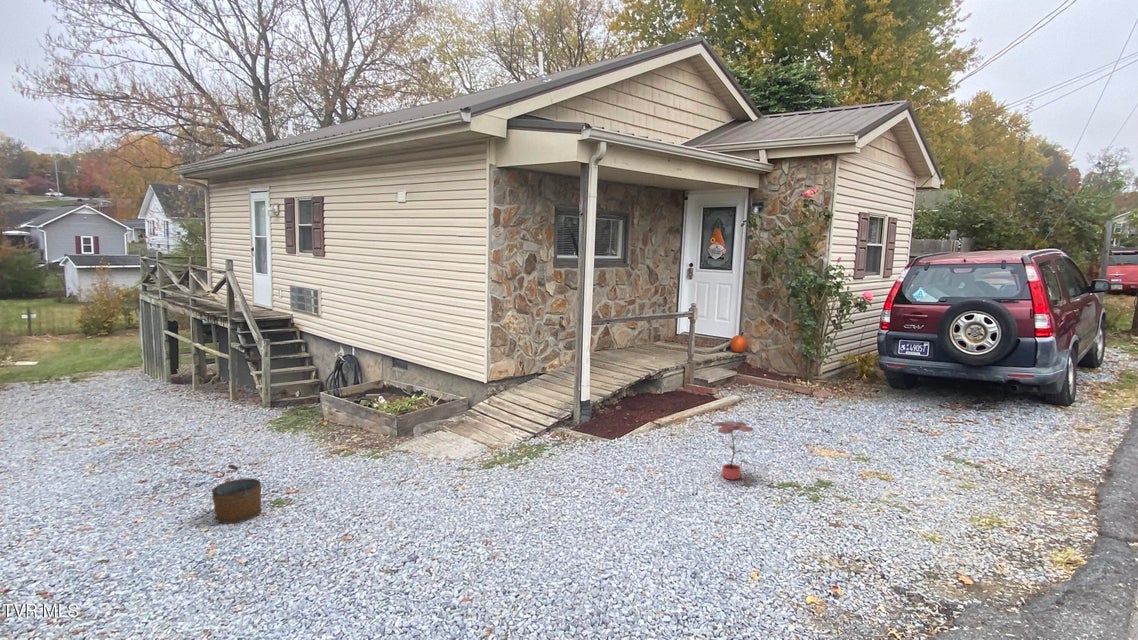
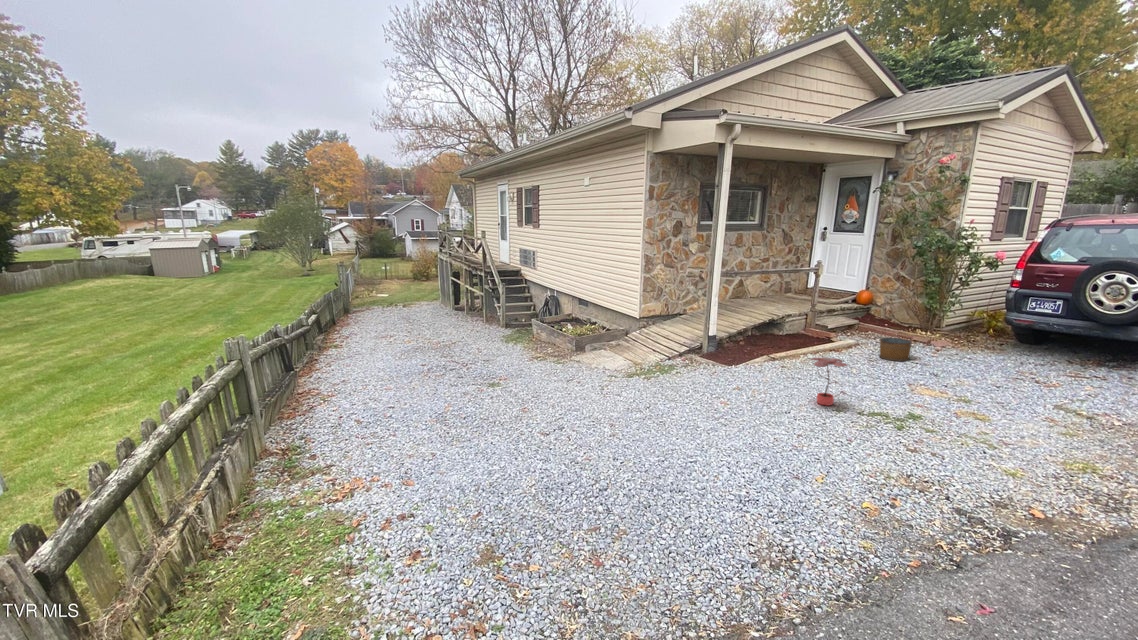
bucket: present [212,465,261,524] -> present [879,327,912,361]

